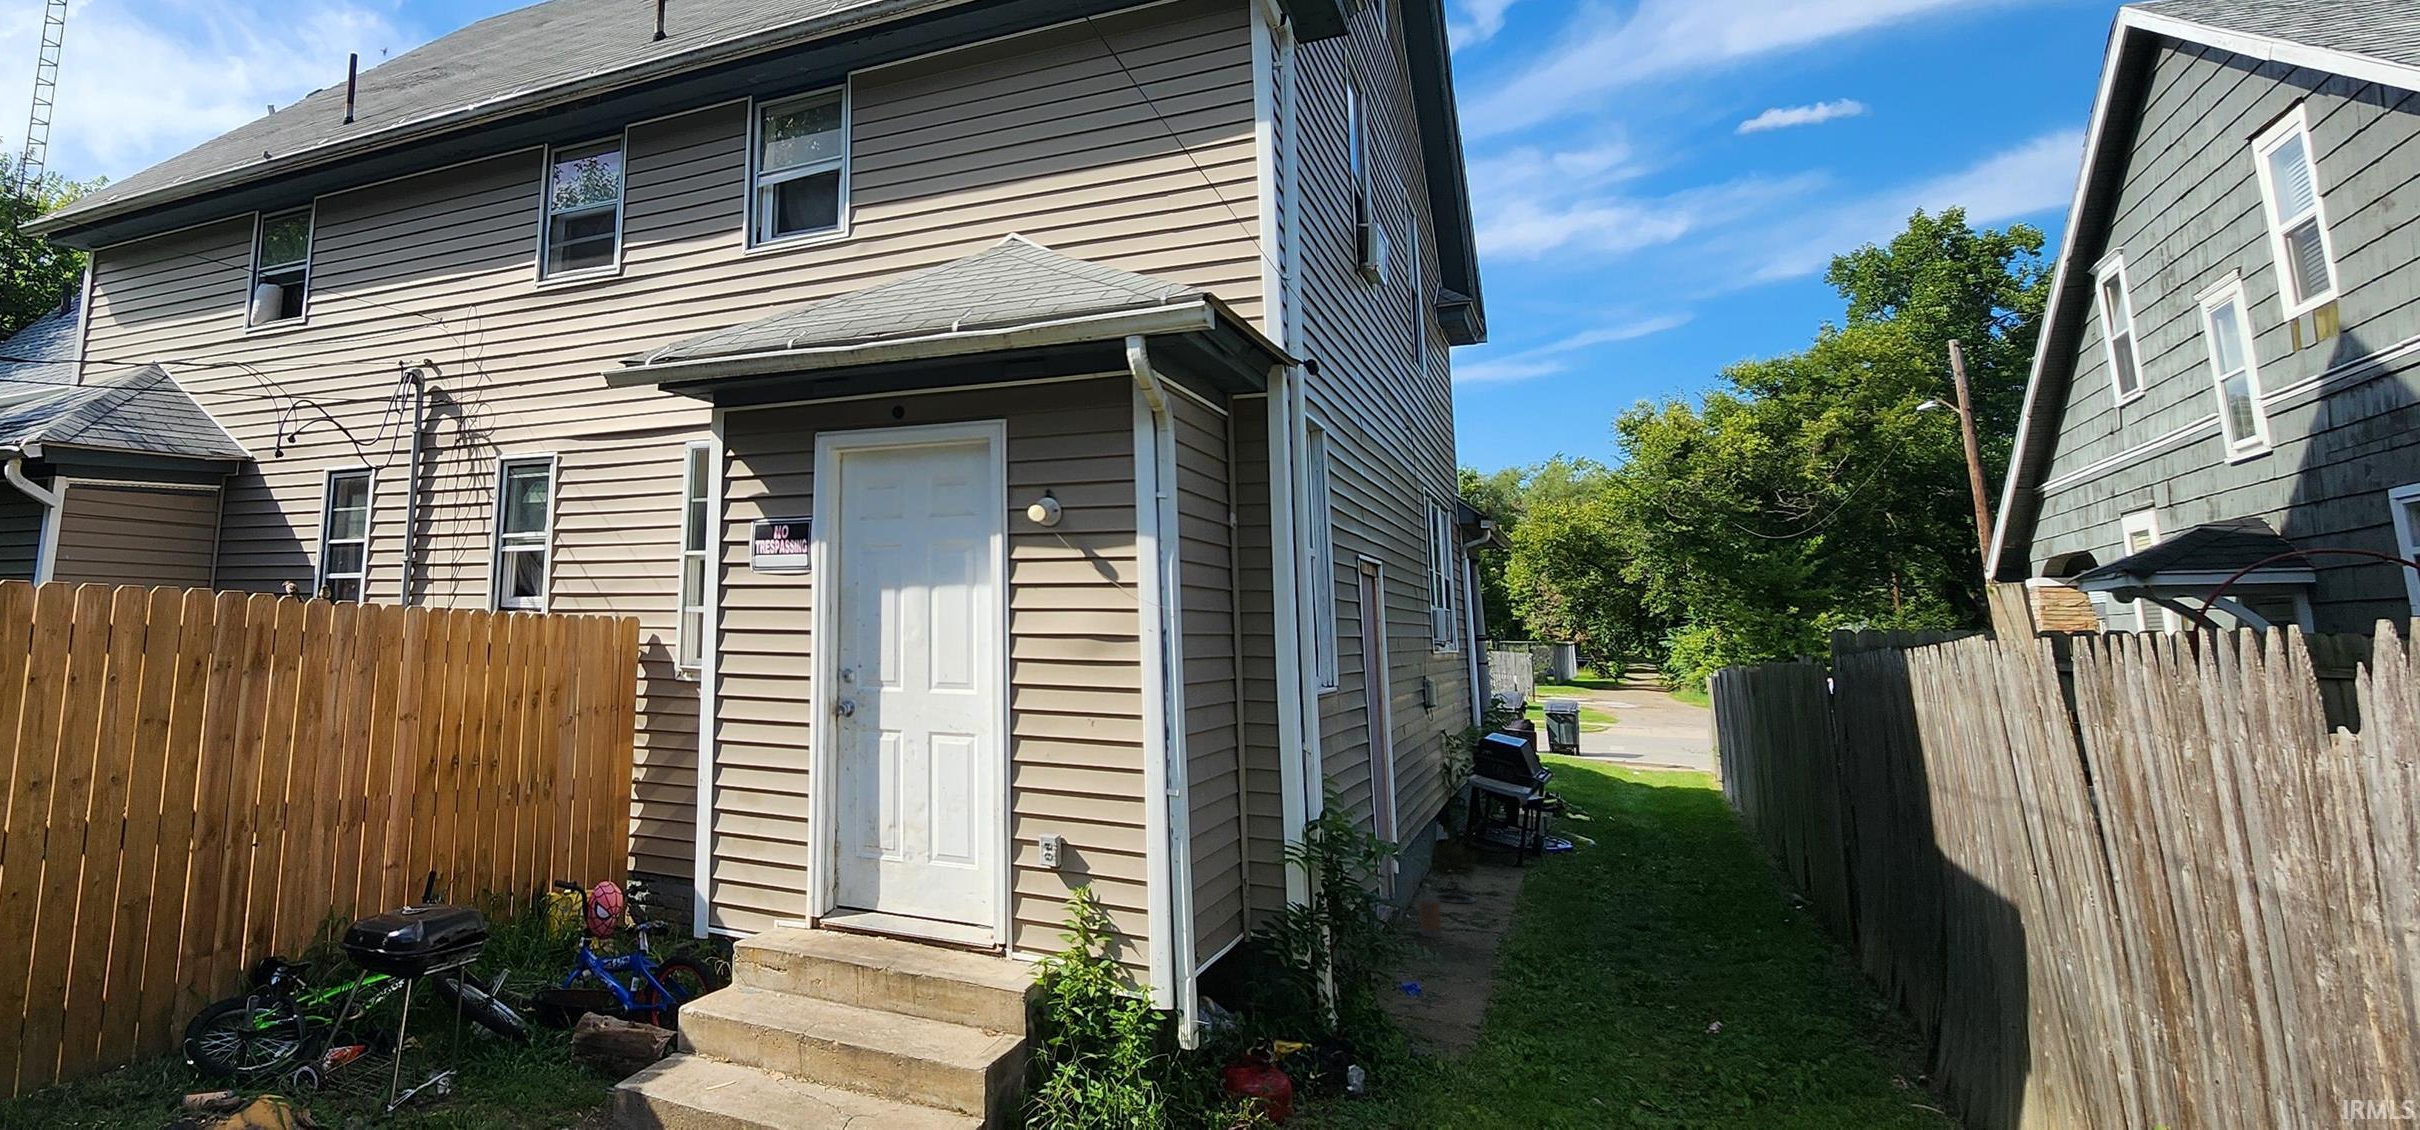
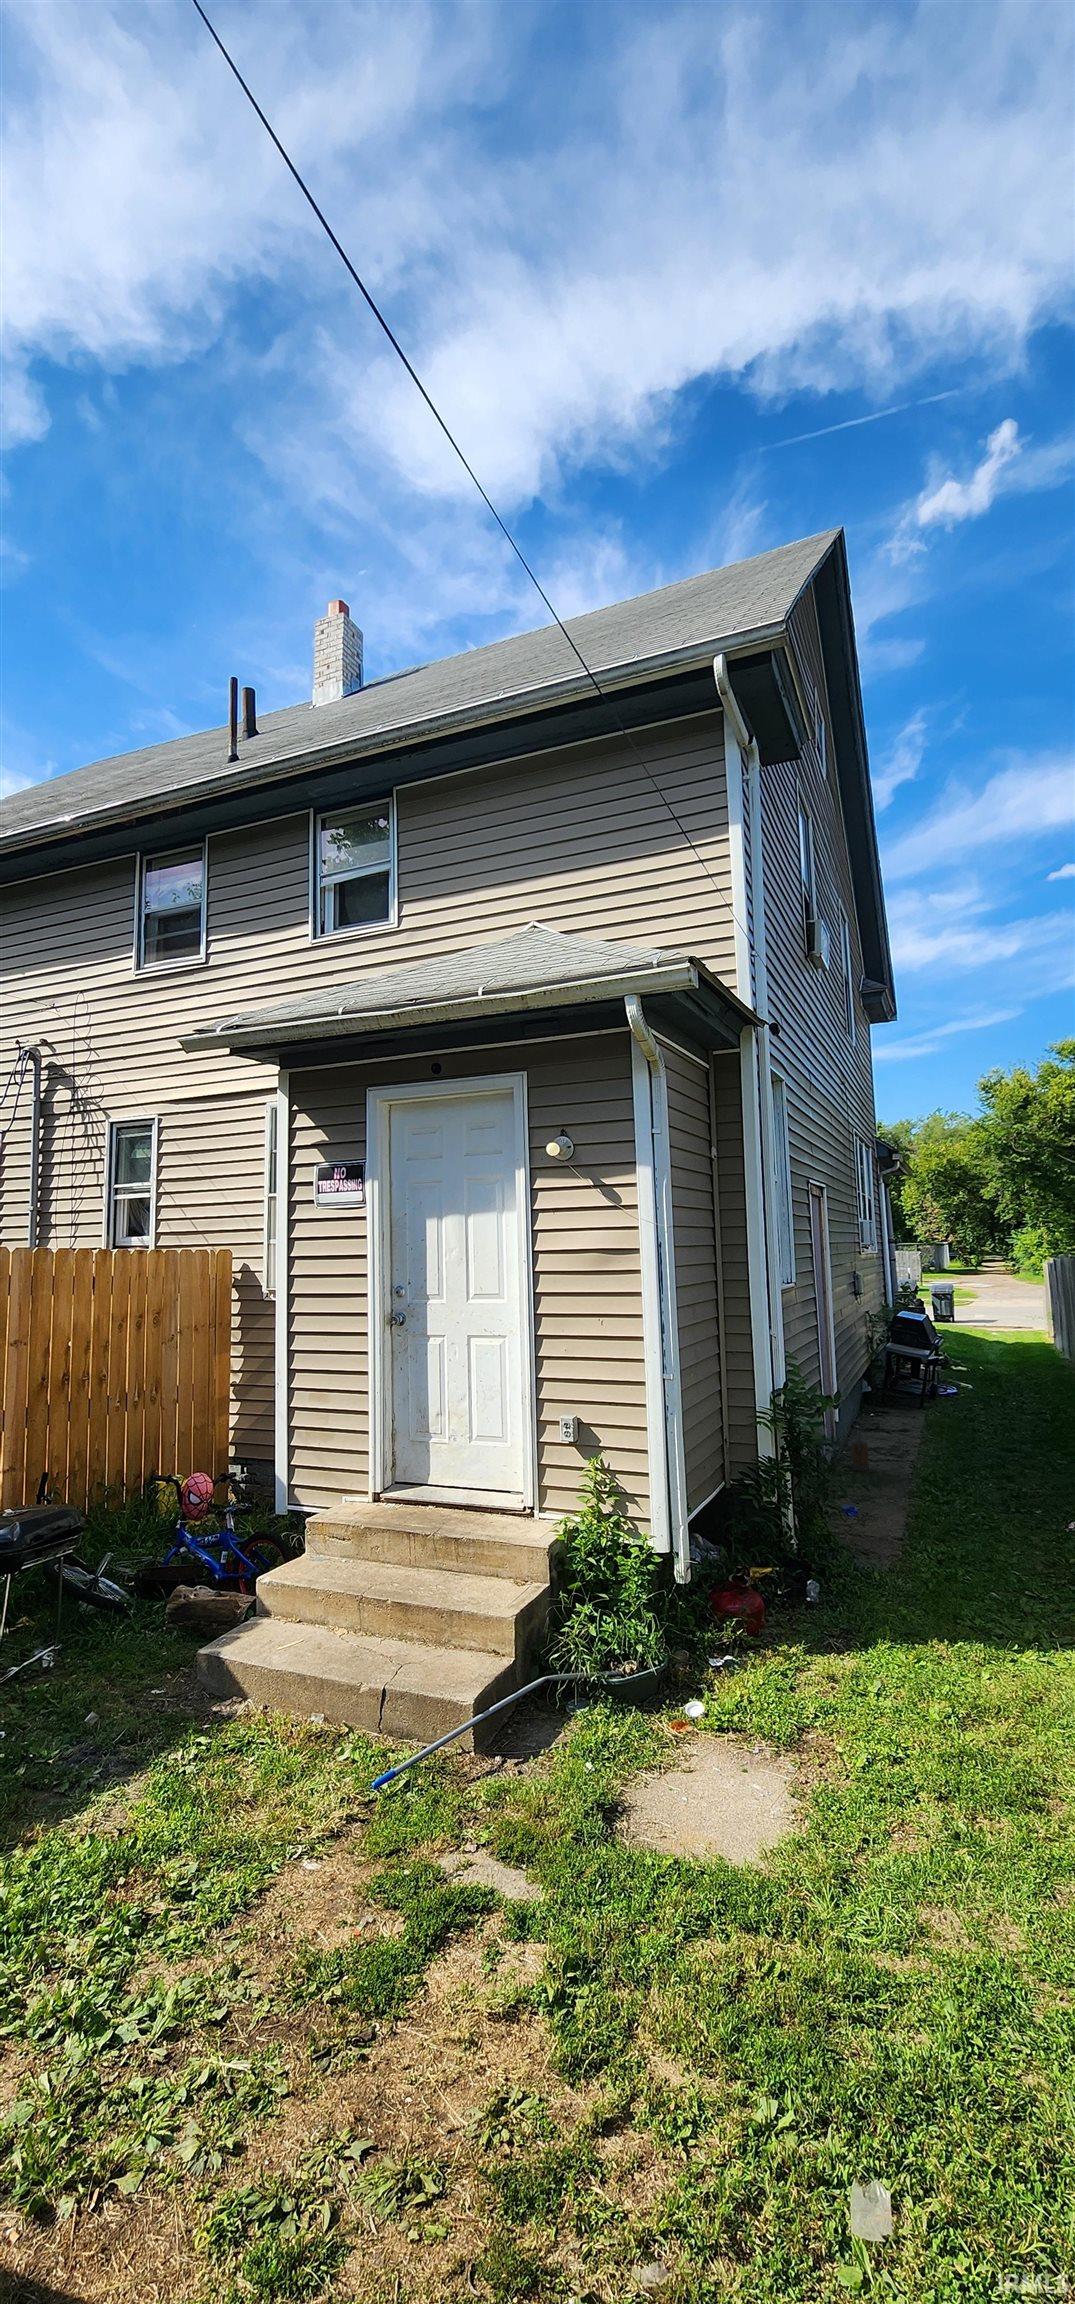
potted tree: present [1431,829,1476,903] -> none [854,1382,894,1442]

